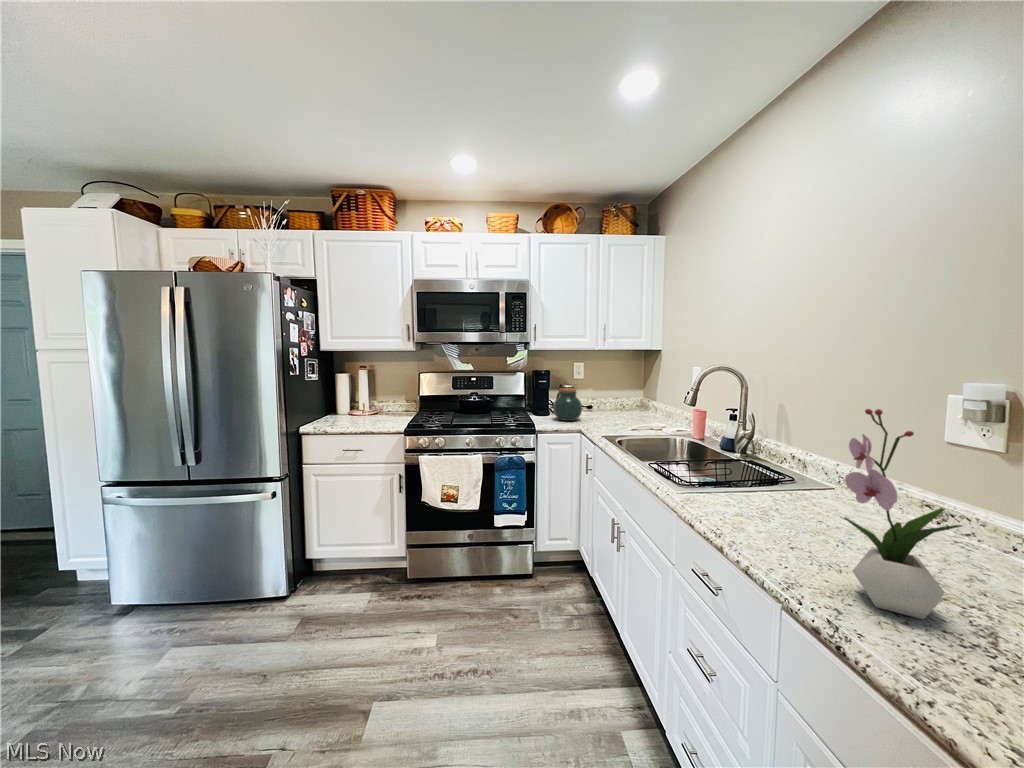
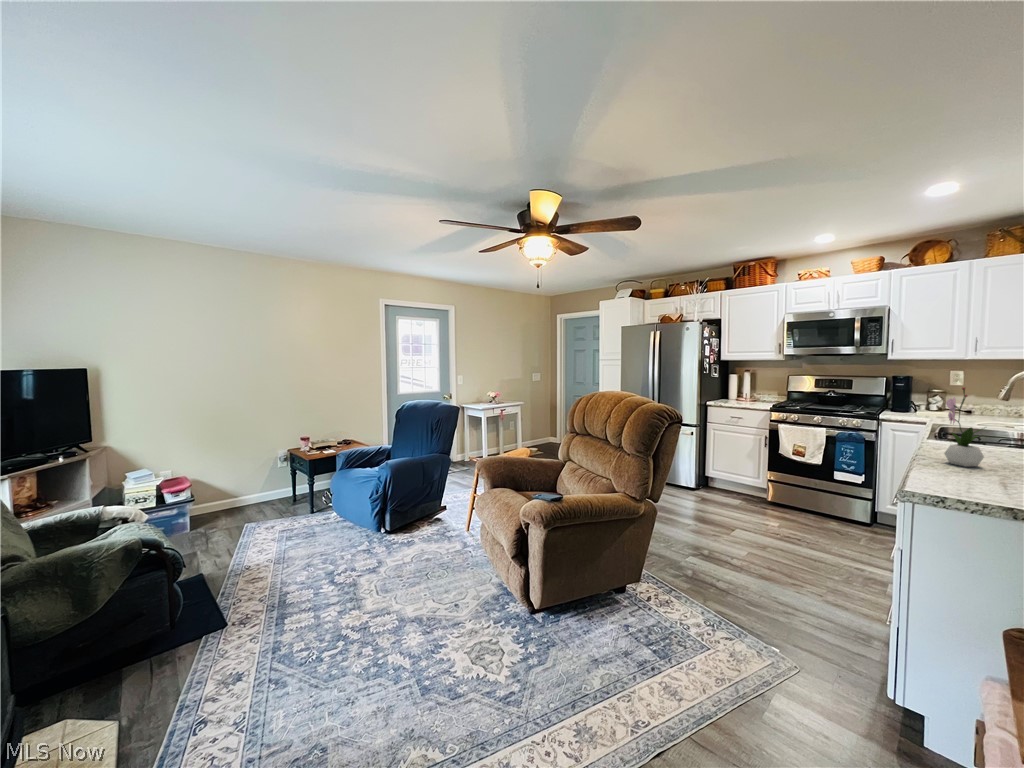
jar: present [553,388,582,421] -> none [906,391,939,417]

